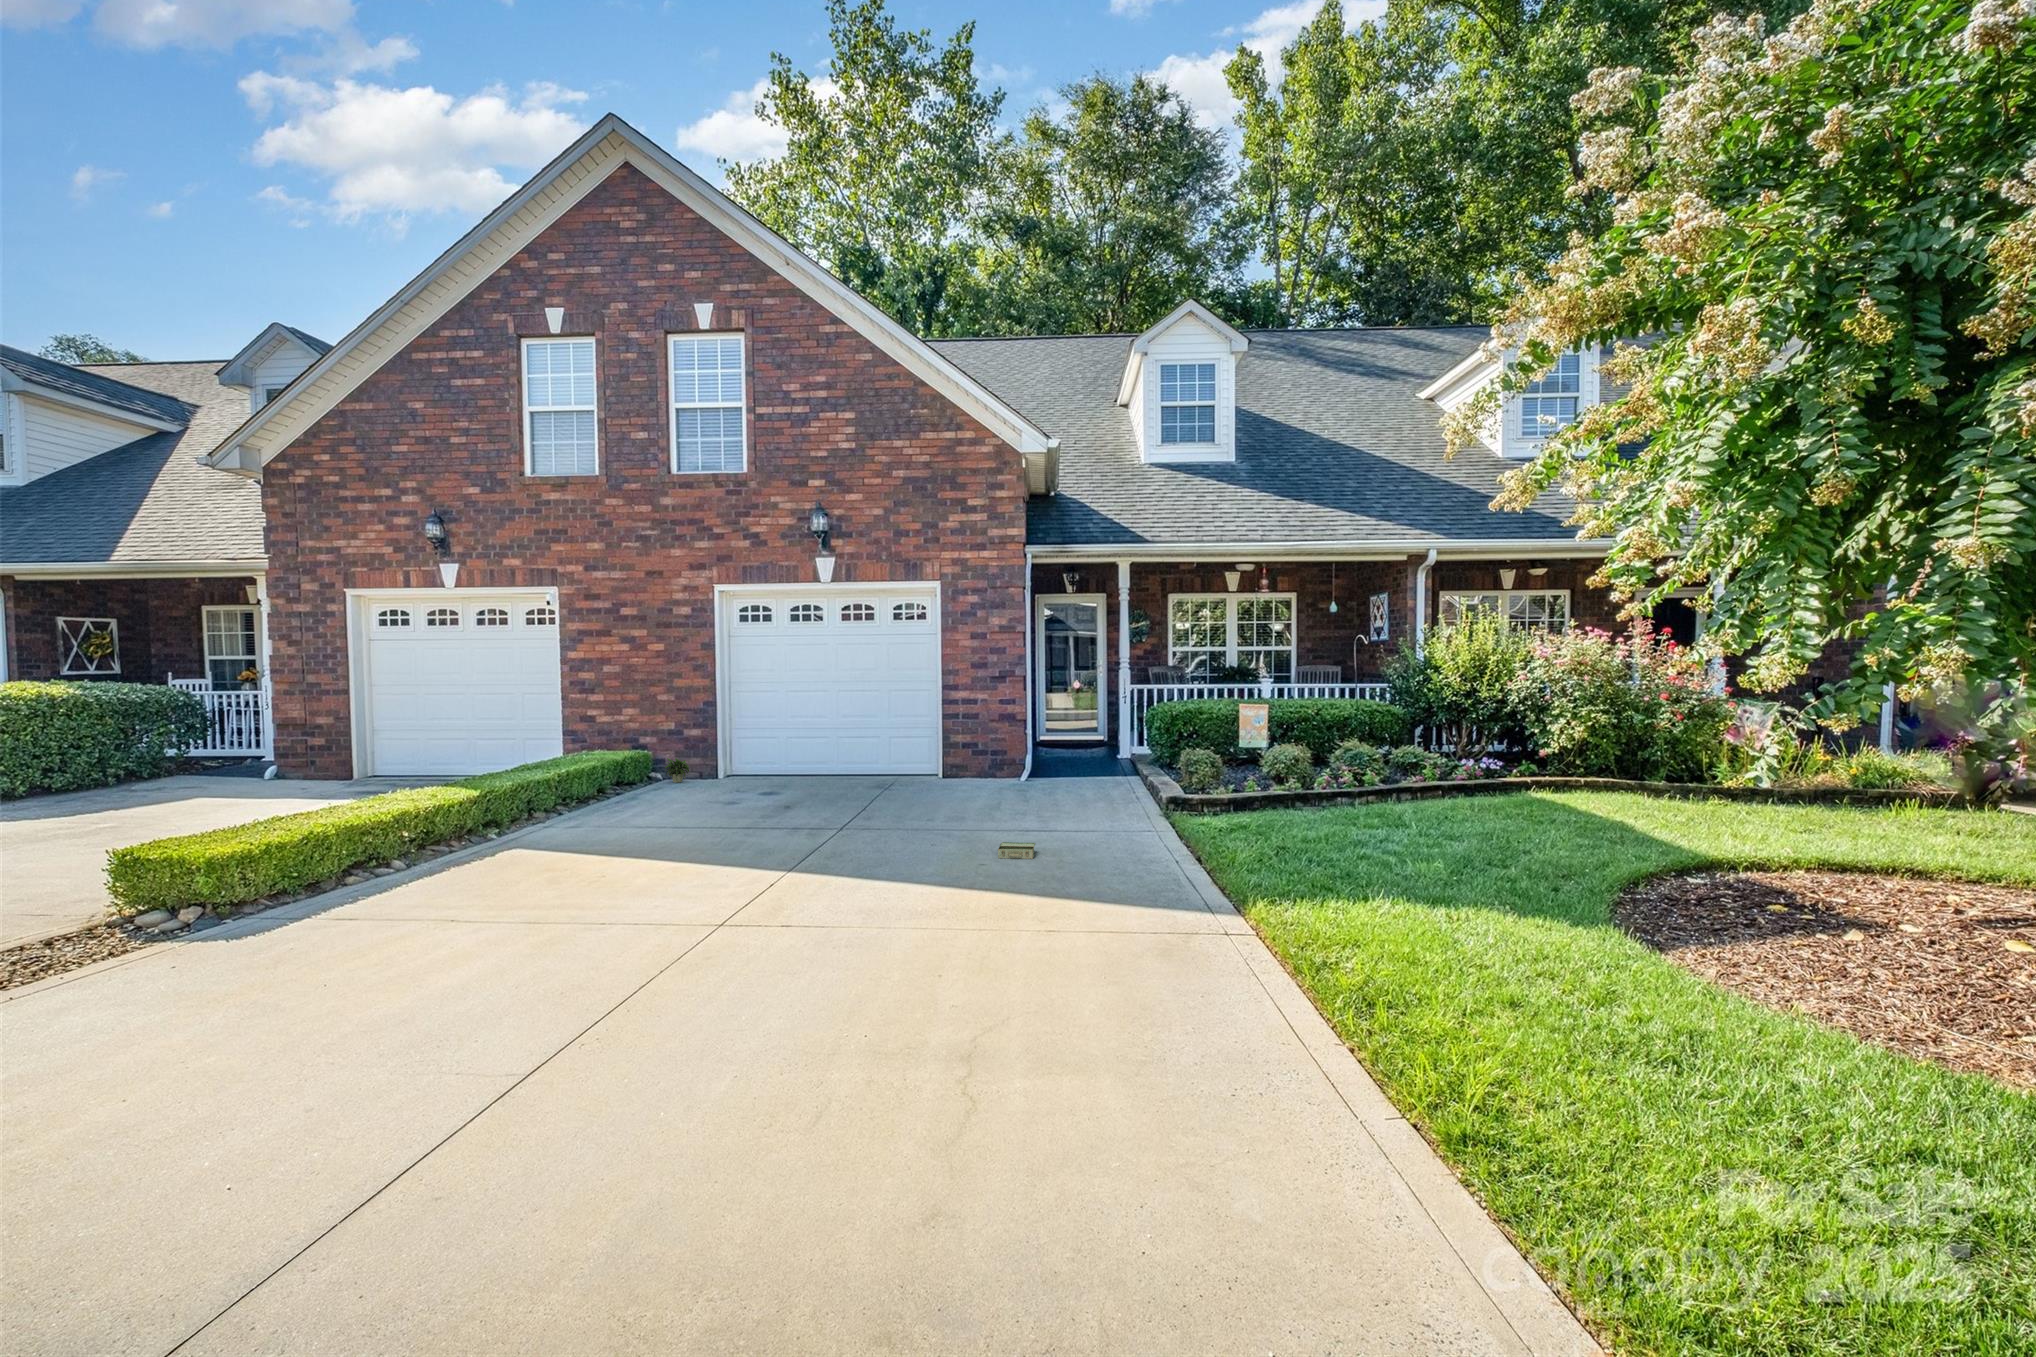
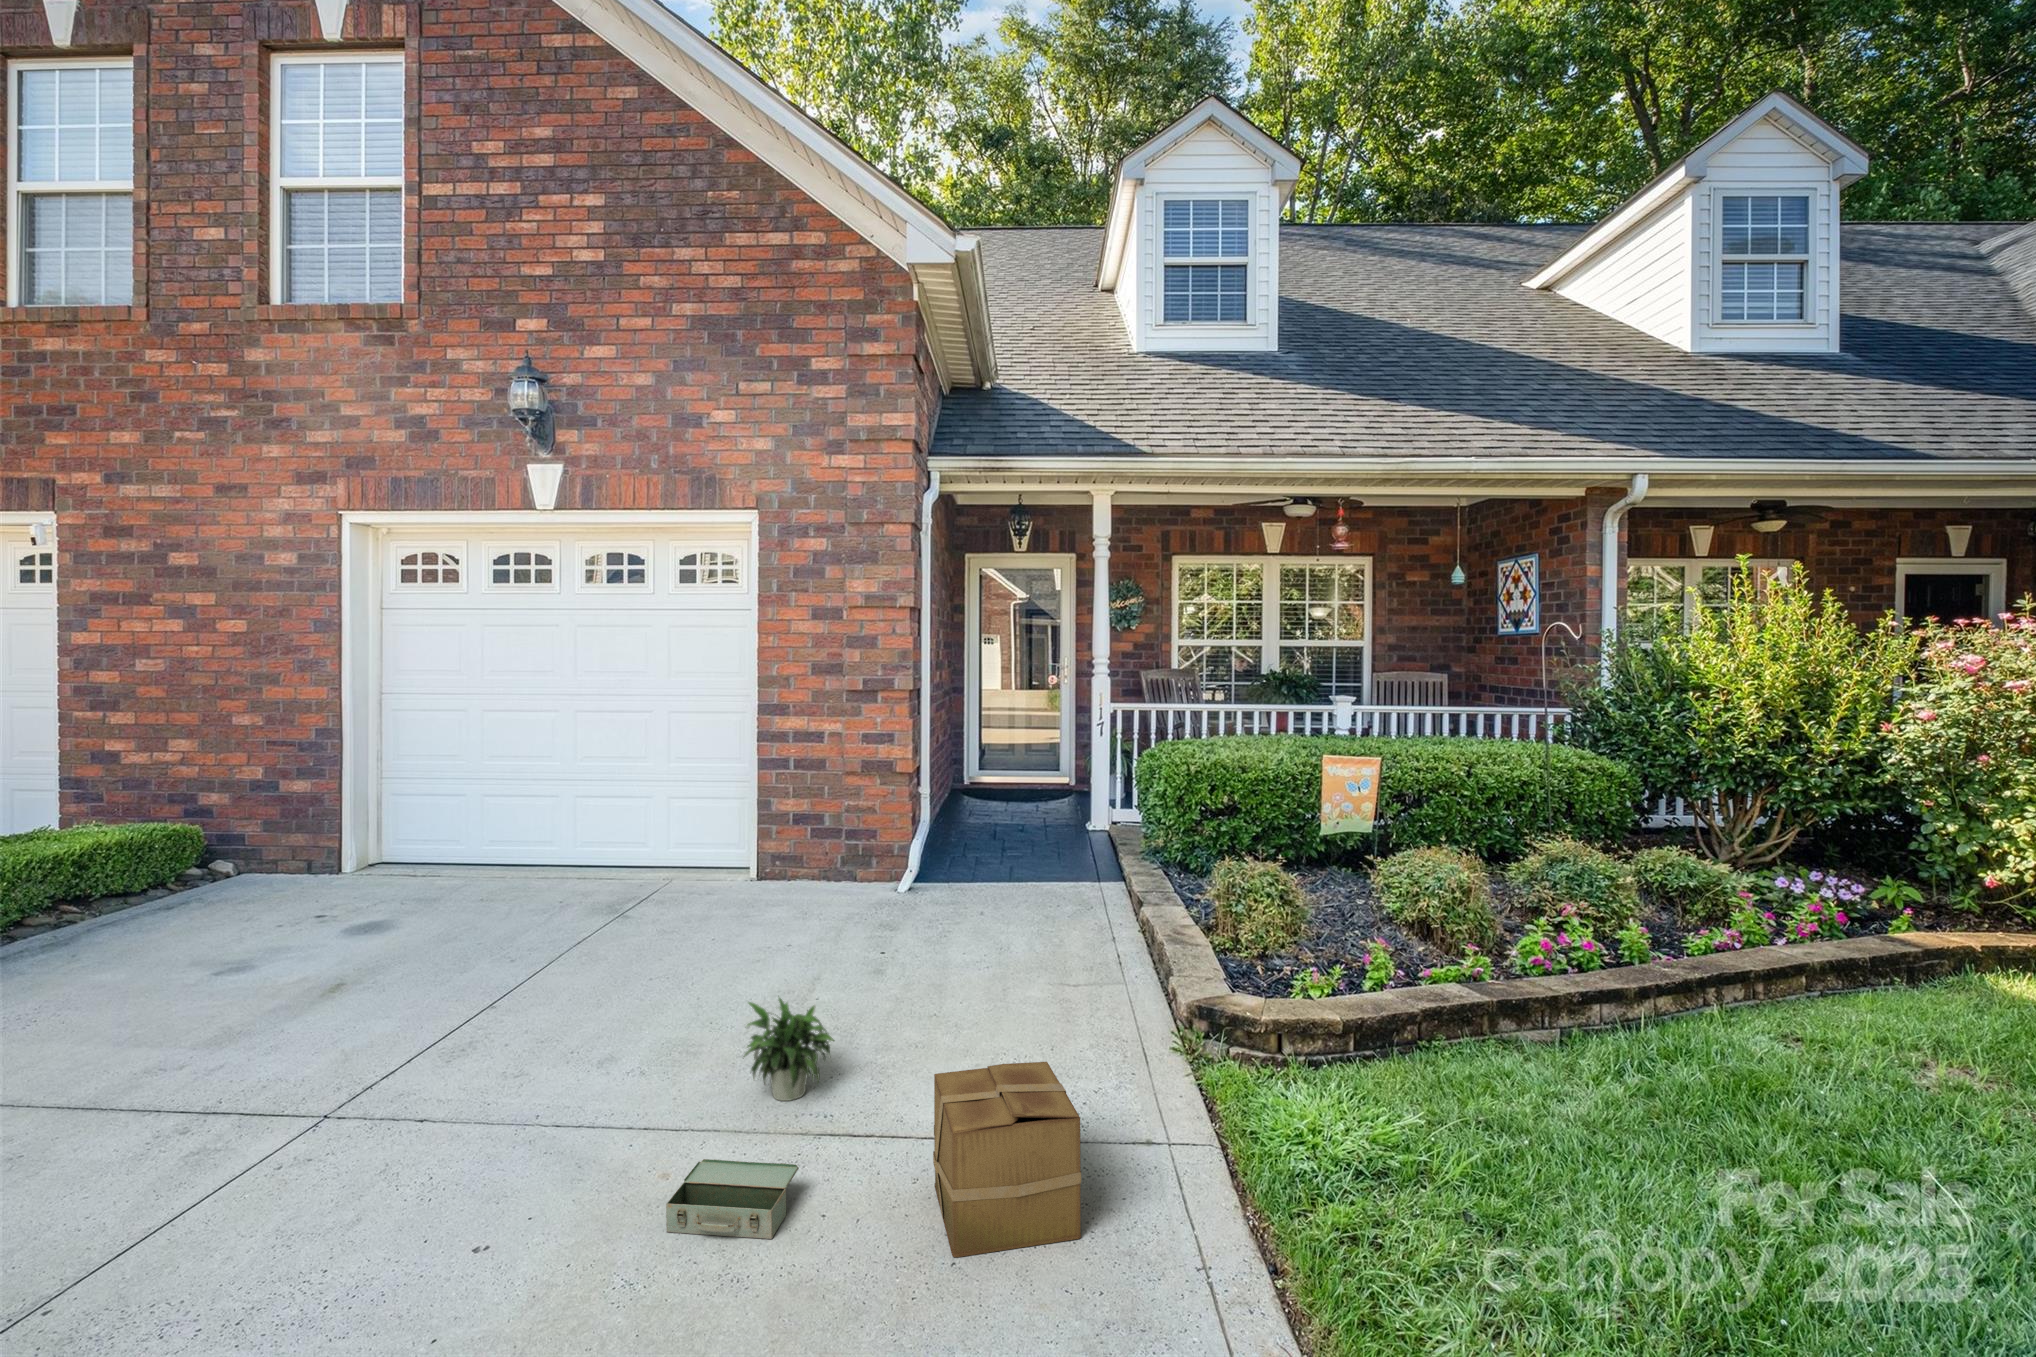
potted plant: present [665,758,689,783] -> present [744,998,833,1101]
cardboard box: none [1080,811,1131,861] -> present [933,1062,1081,1257]

